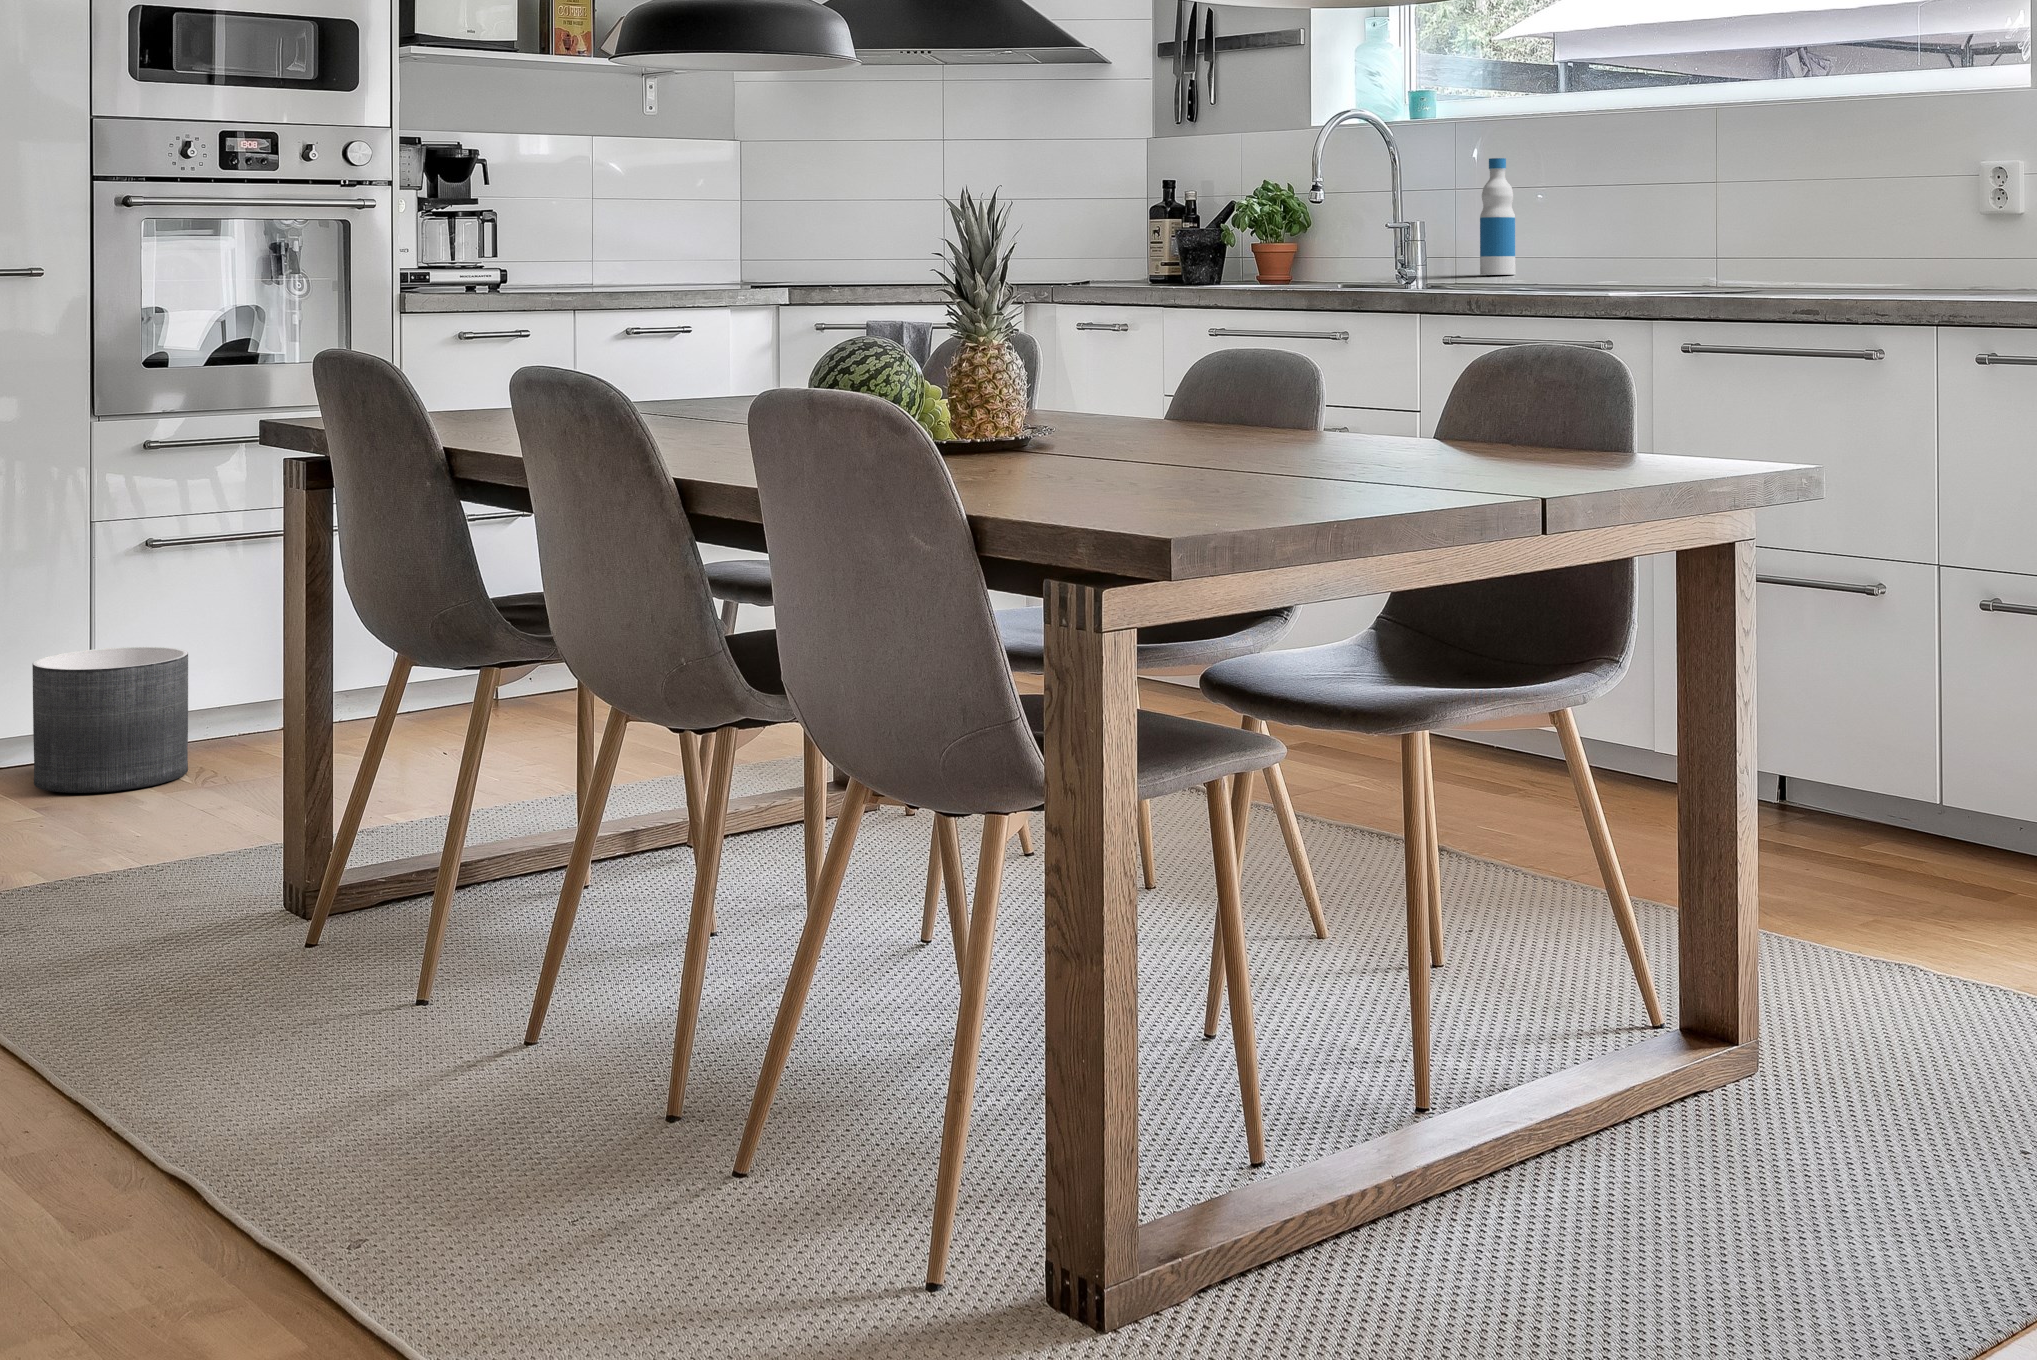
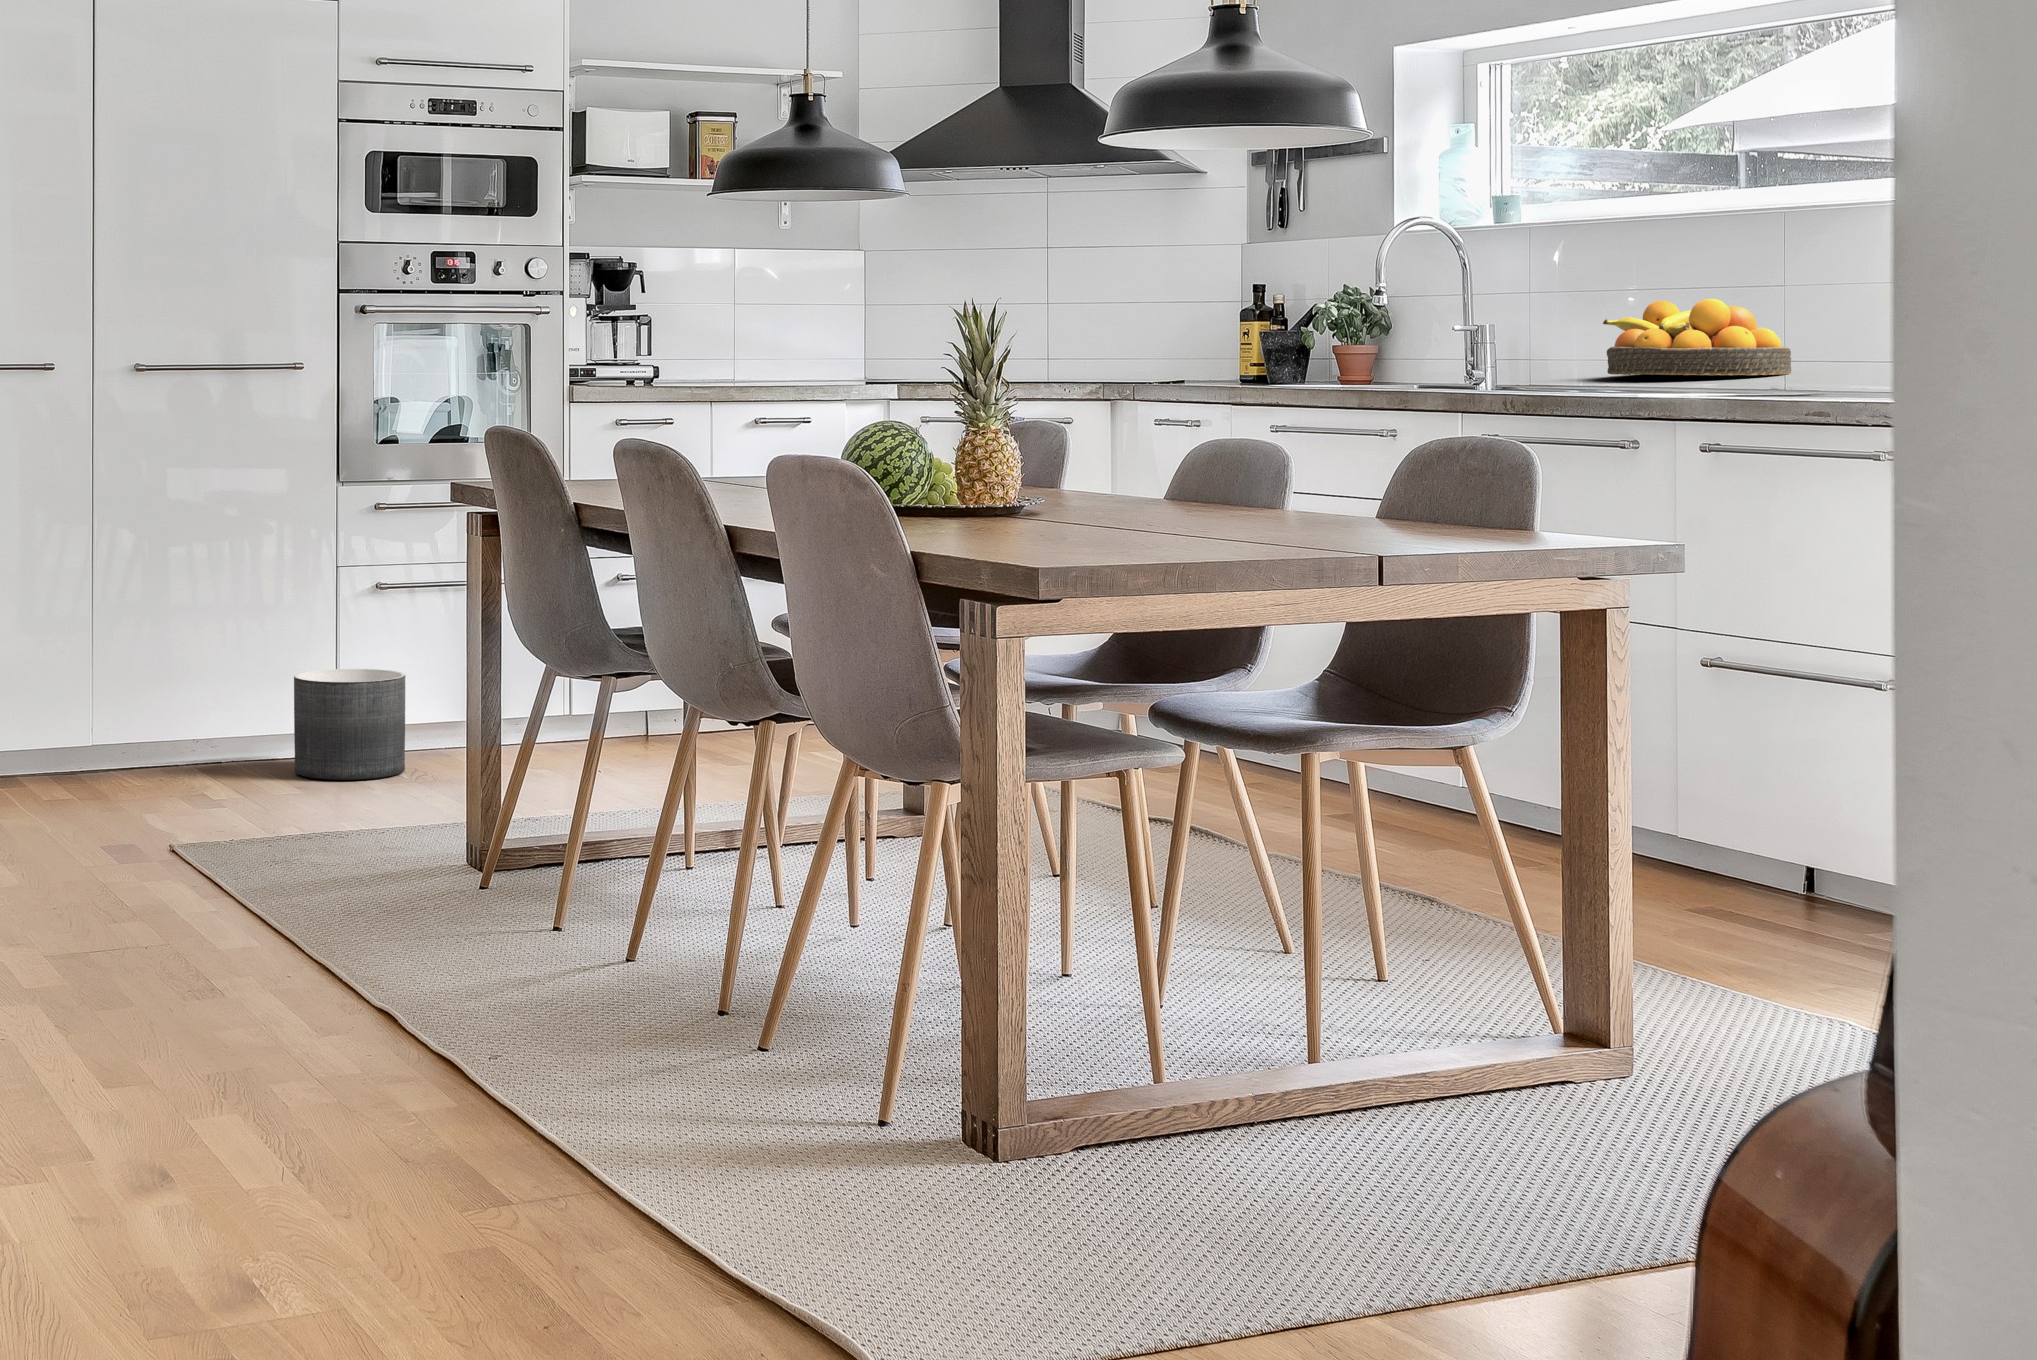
bottle: present [1480,158,1515,275] -> none [1549,260,1586,374]
fruit bowl: none [1543,198,1720,276] -> present [1603,299,1791,375]

